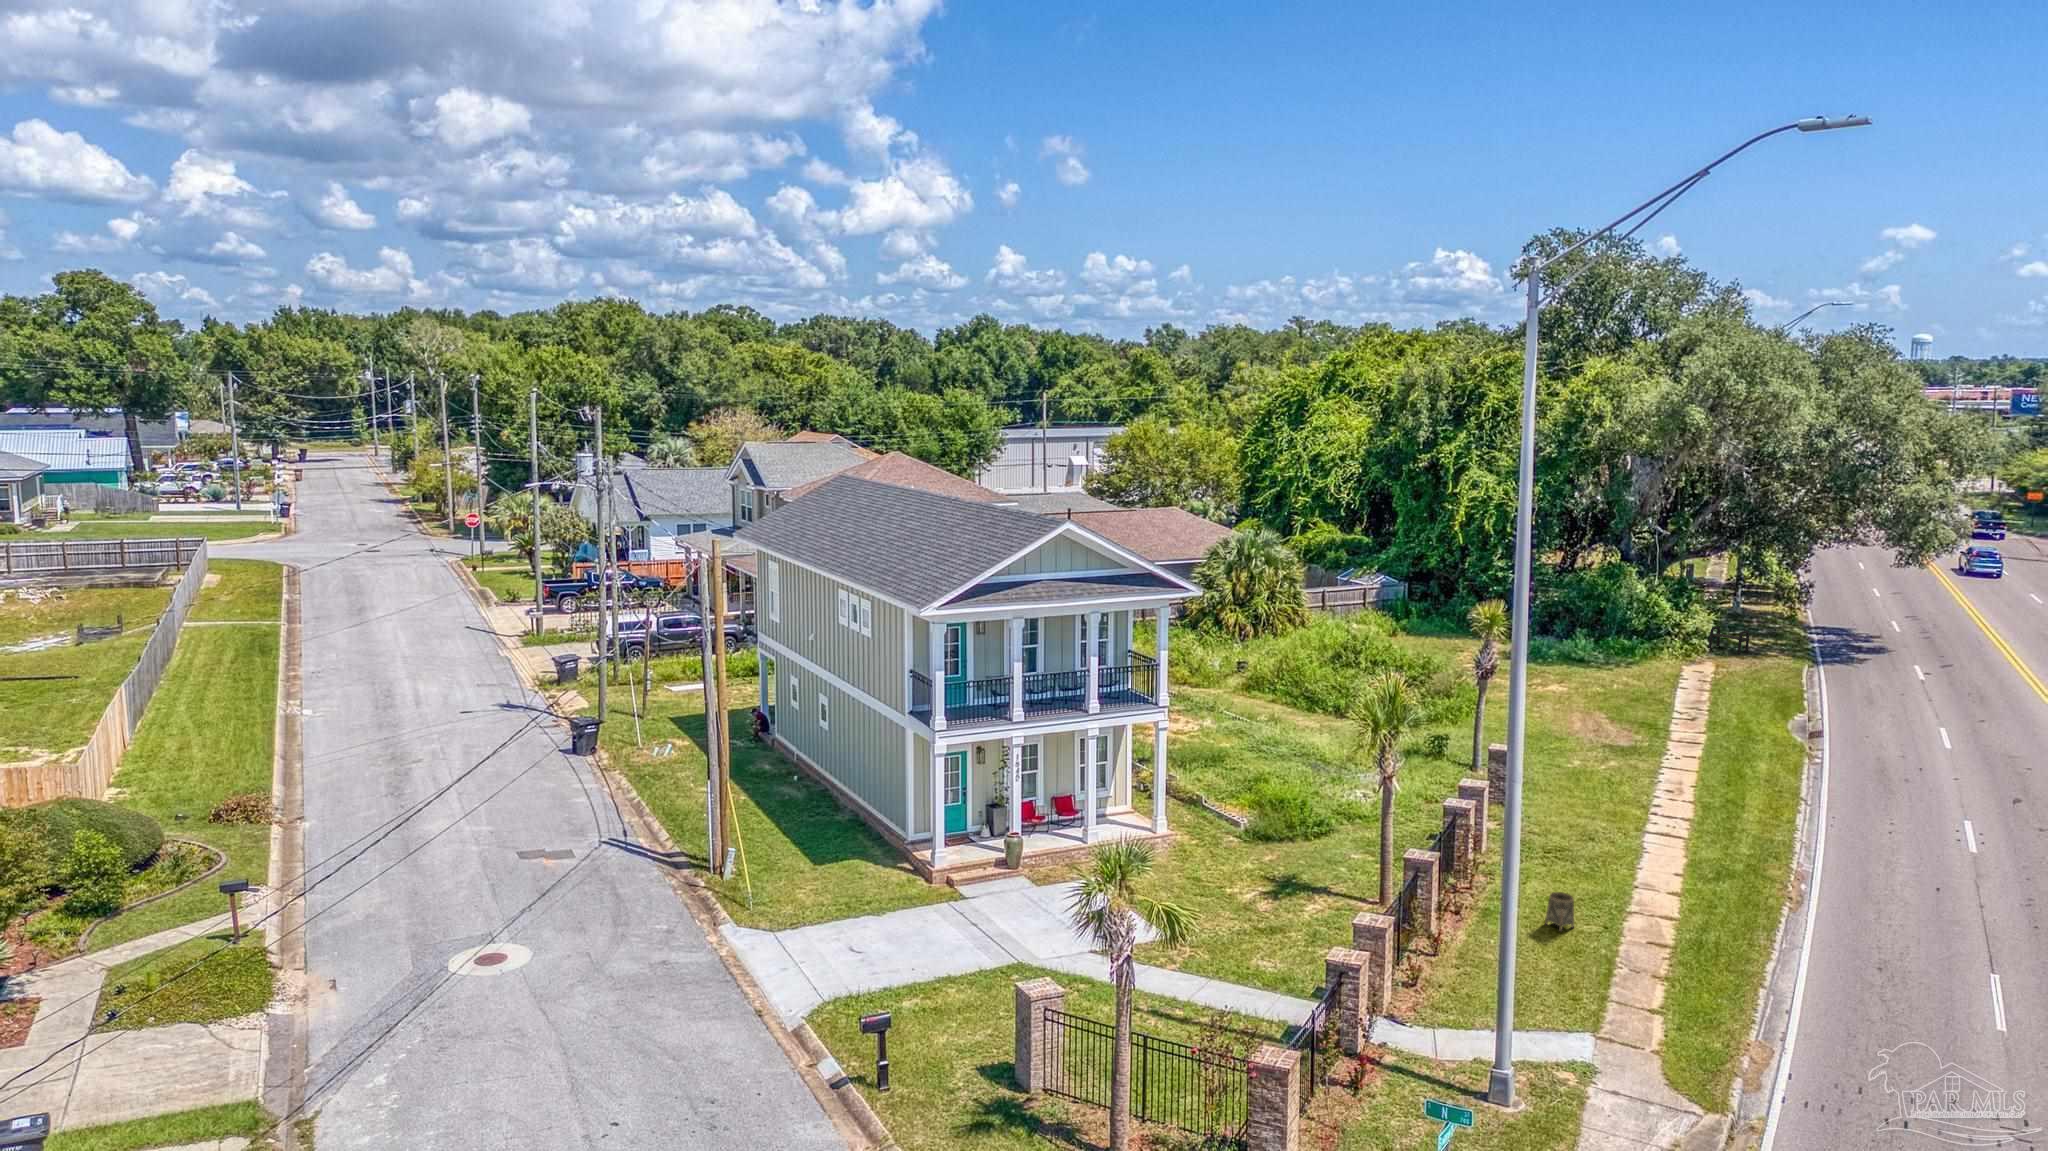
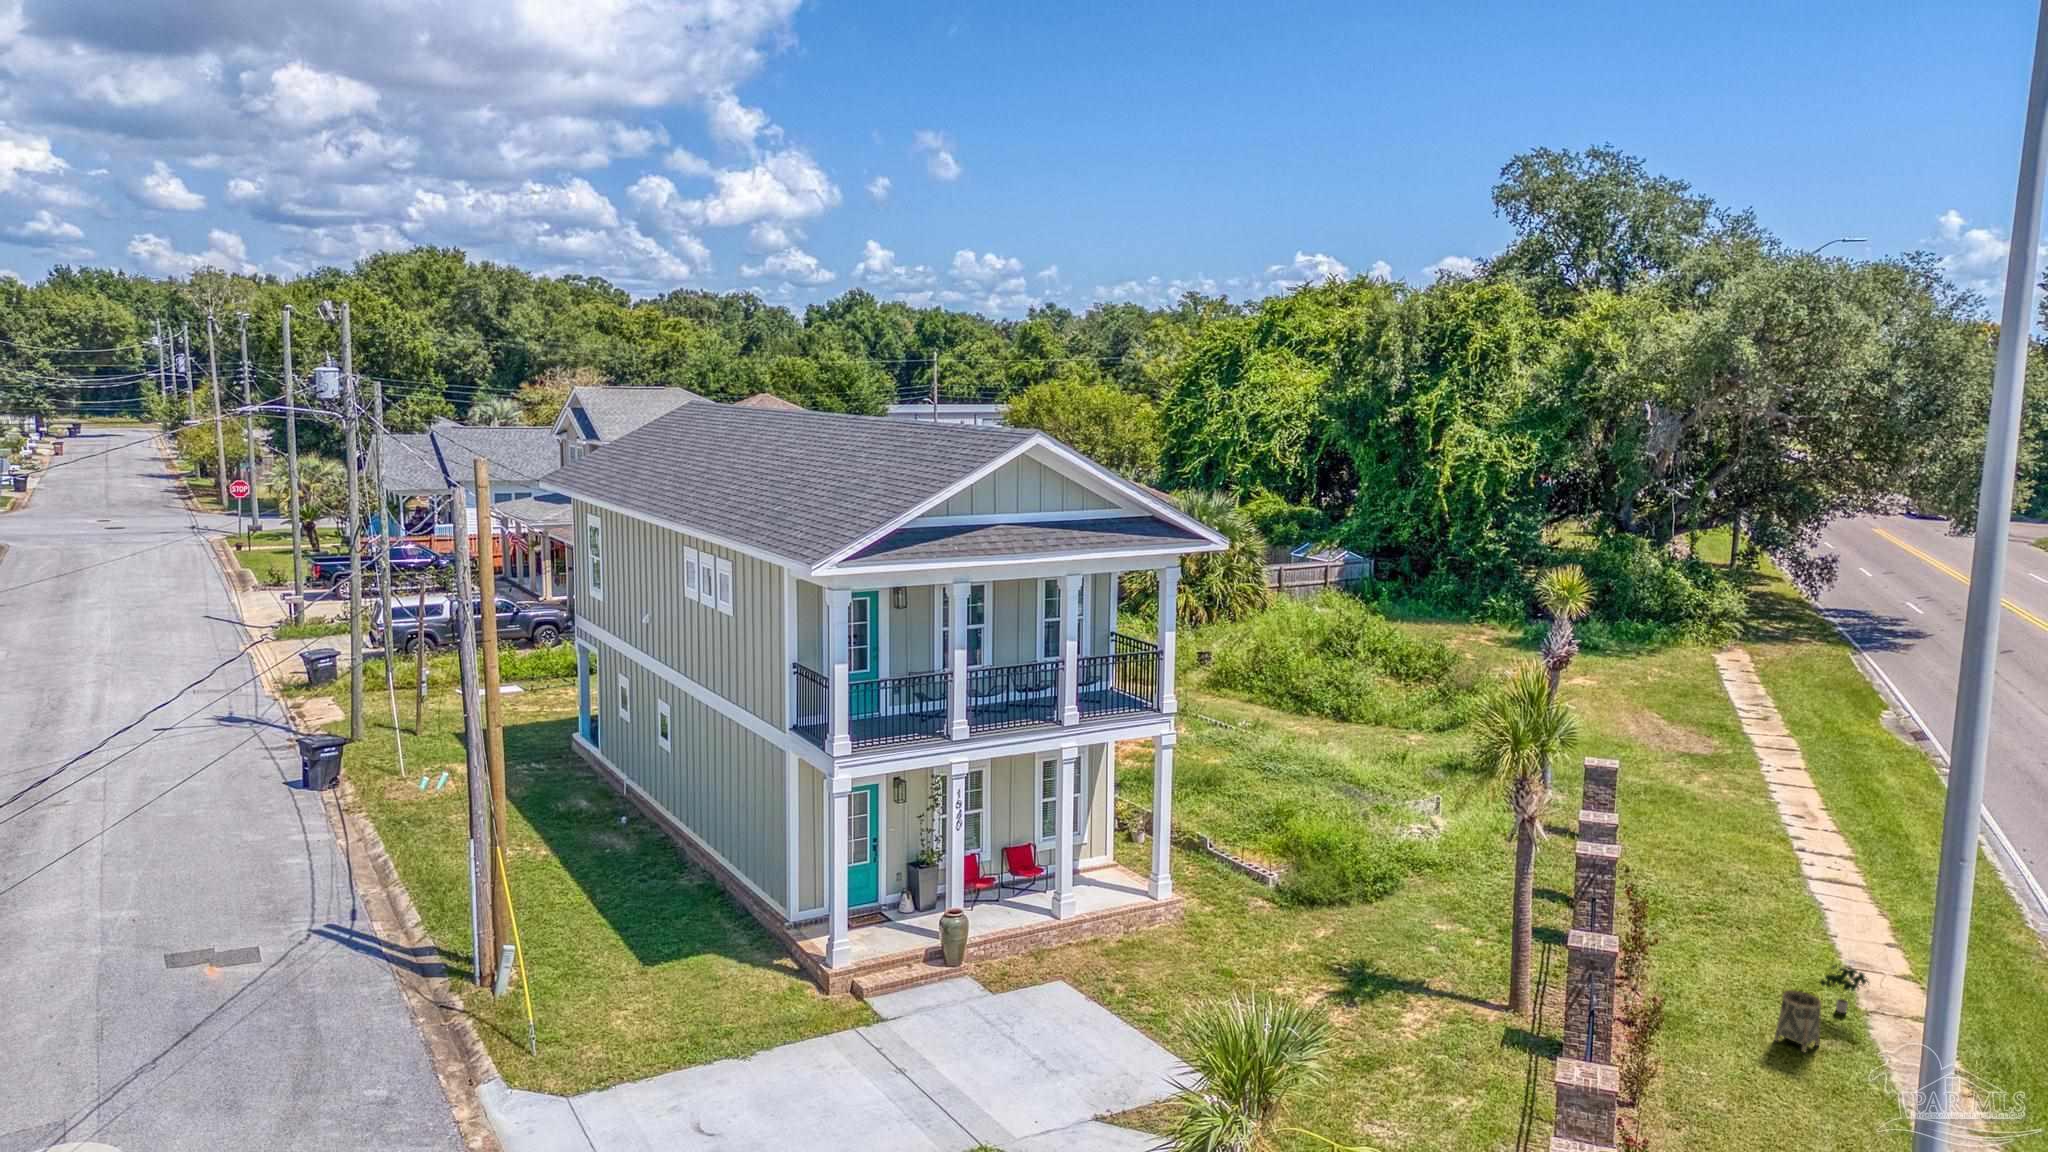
bench: present [1709,626,1749,654] -> none [1738,608,1786,641]
potted plant: none [1590,879,1621,911] -> present [1820,965,1869,1013]

